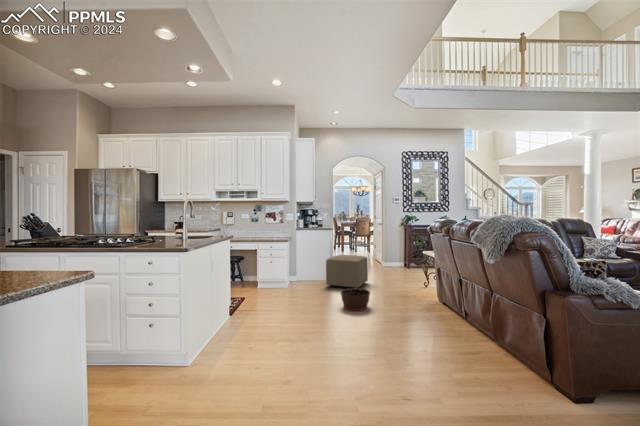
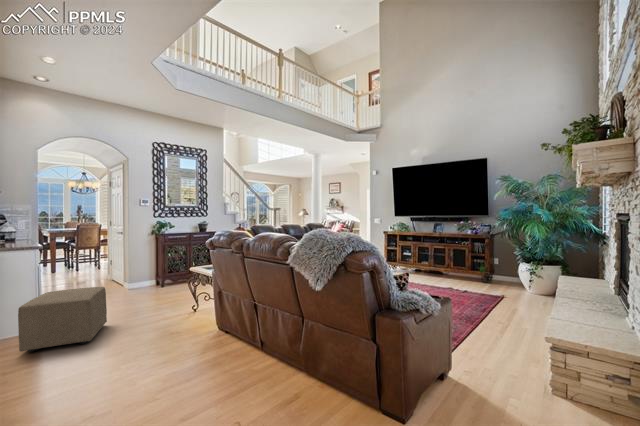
basket: present [341,288,370,311] -> none [57,348,120,398]

